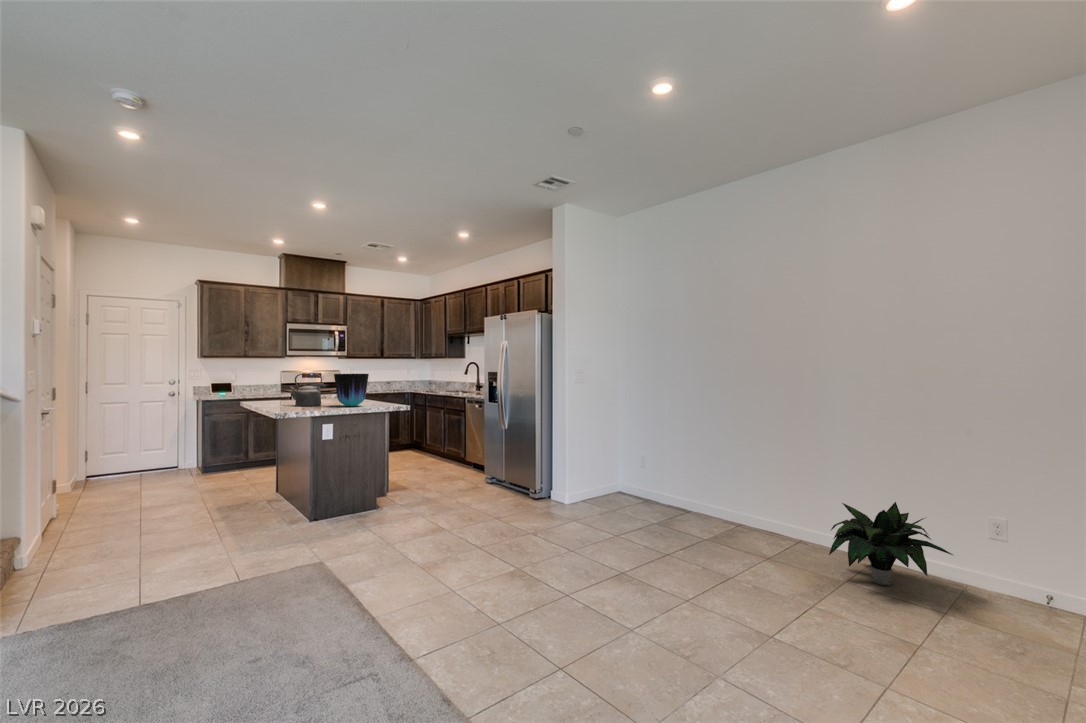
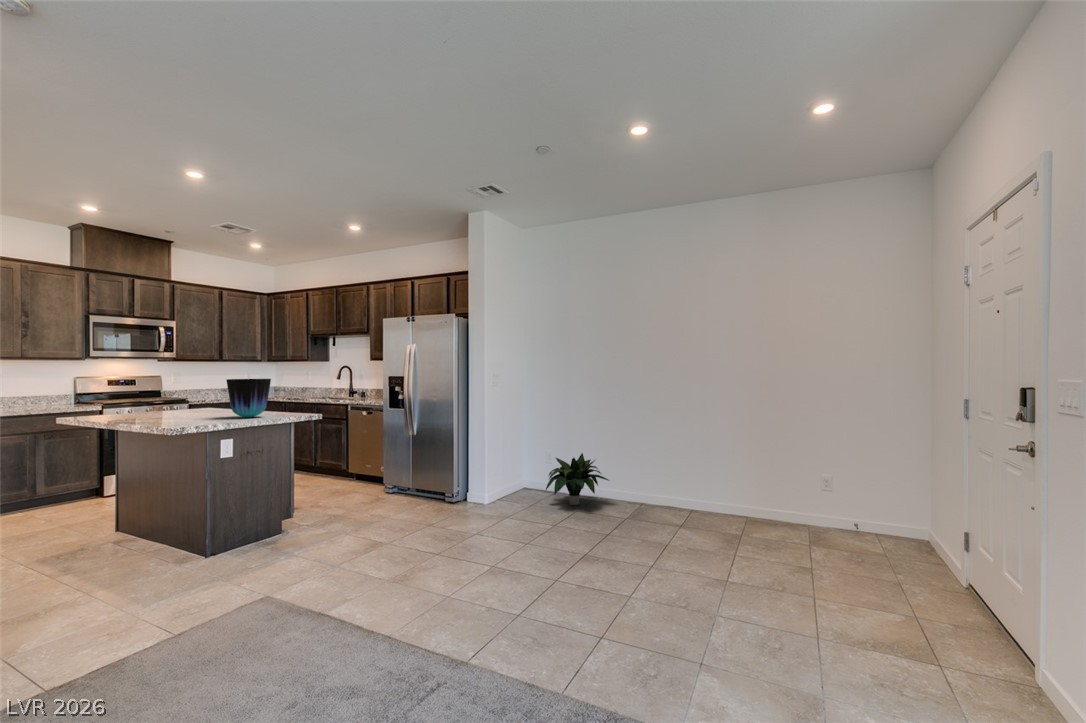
kettle: present [290,374,322,407] -> none [158,379,205,420]
potted plant: present [829,502,953,585] -> present [546,453,609,505]

